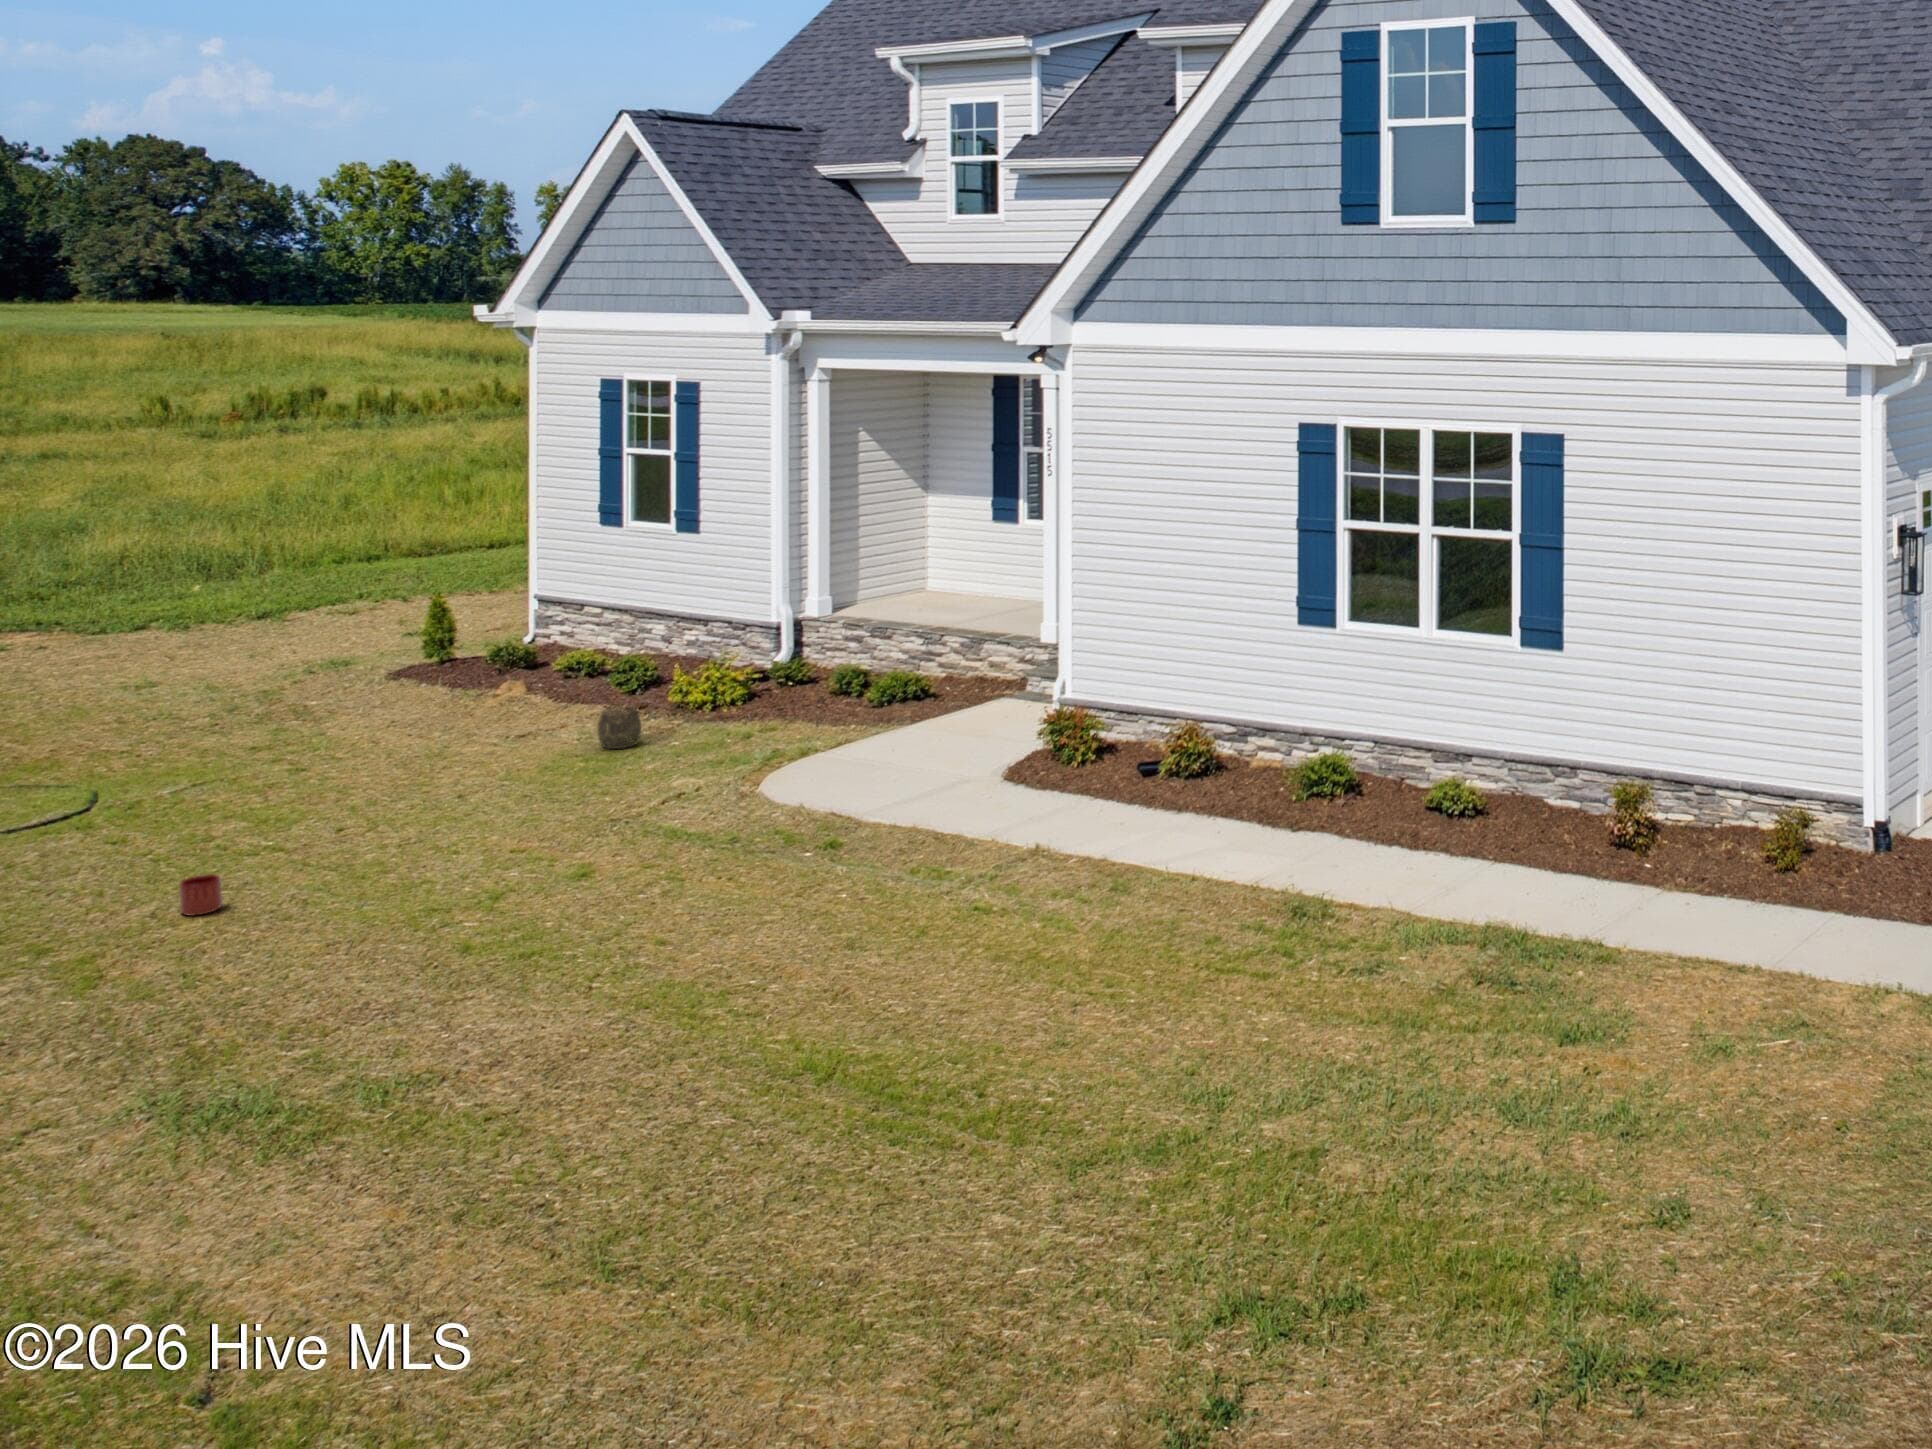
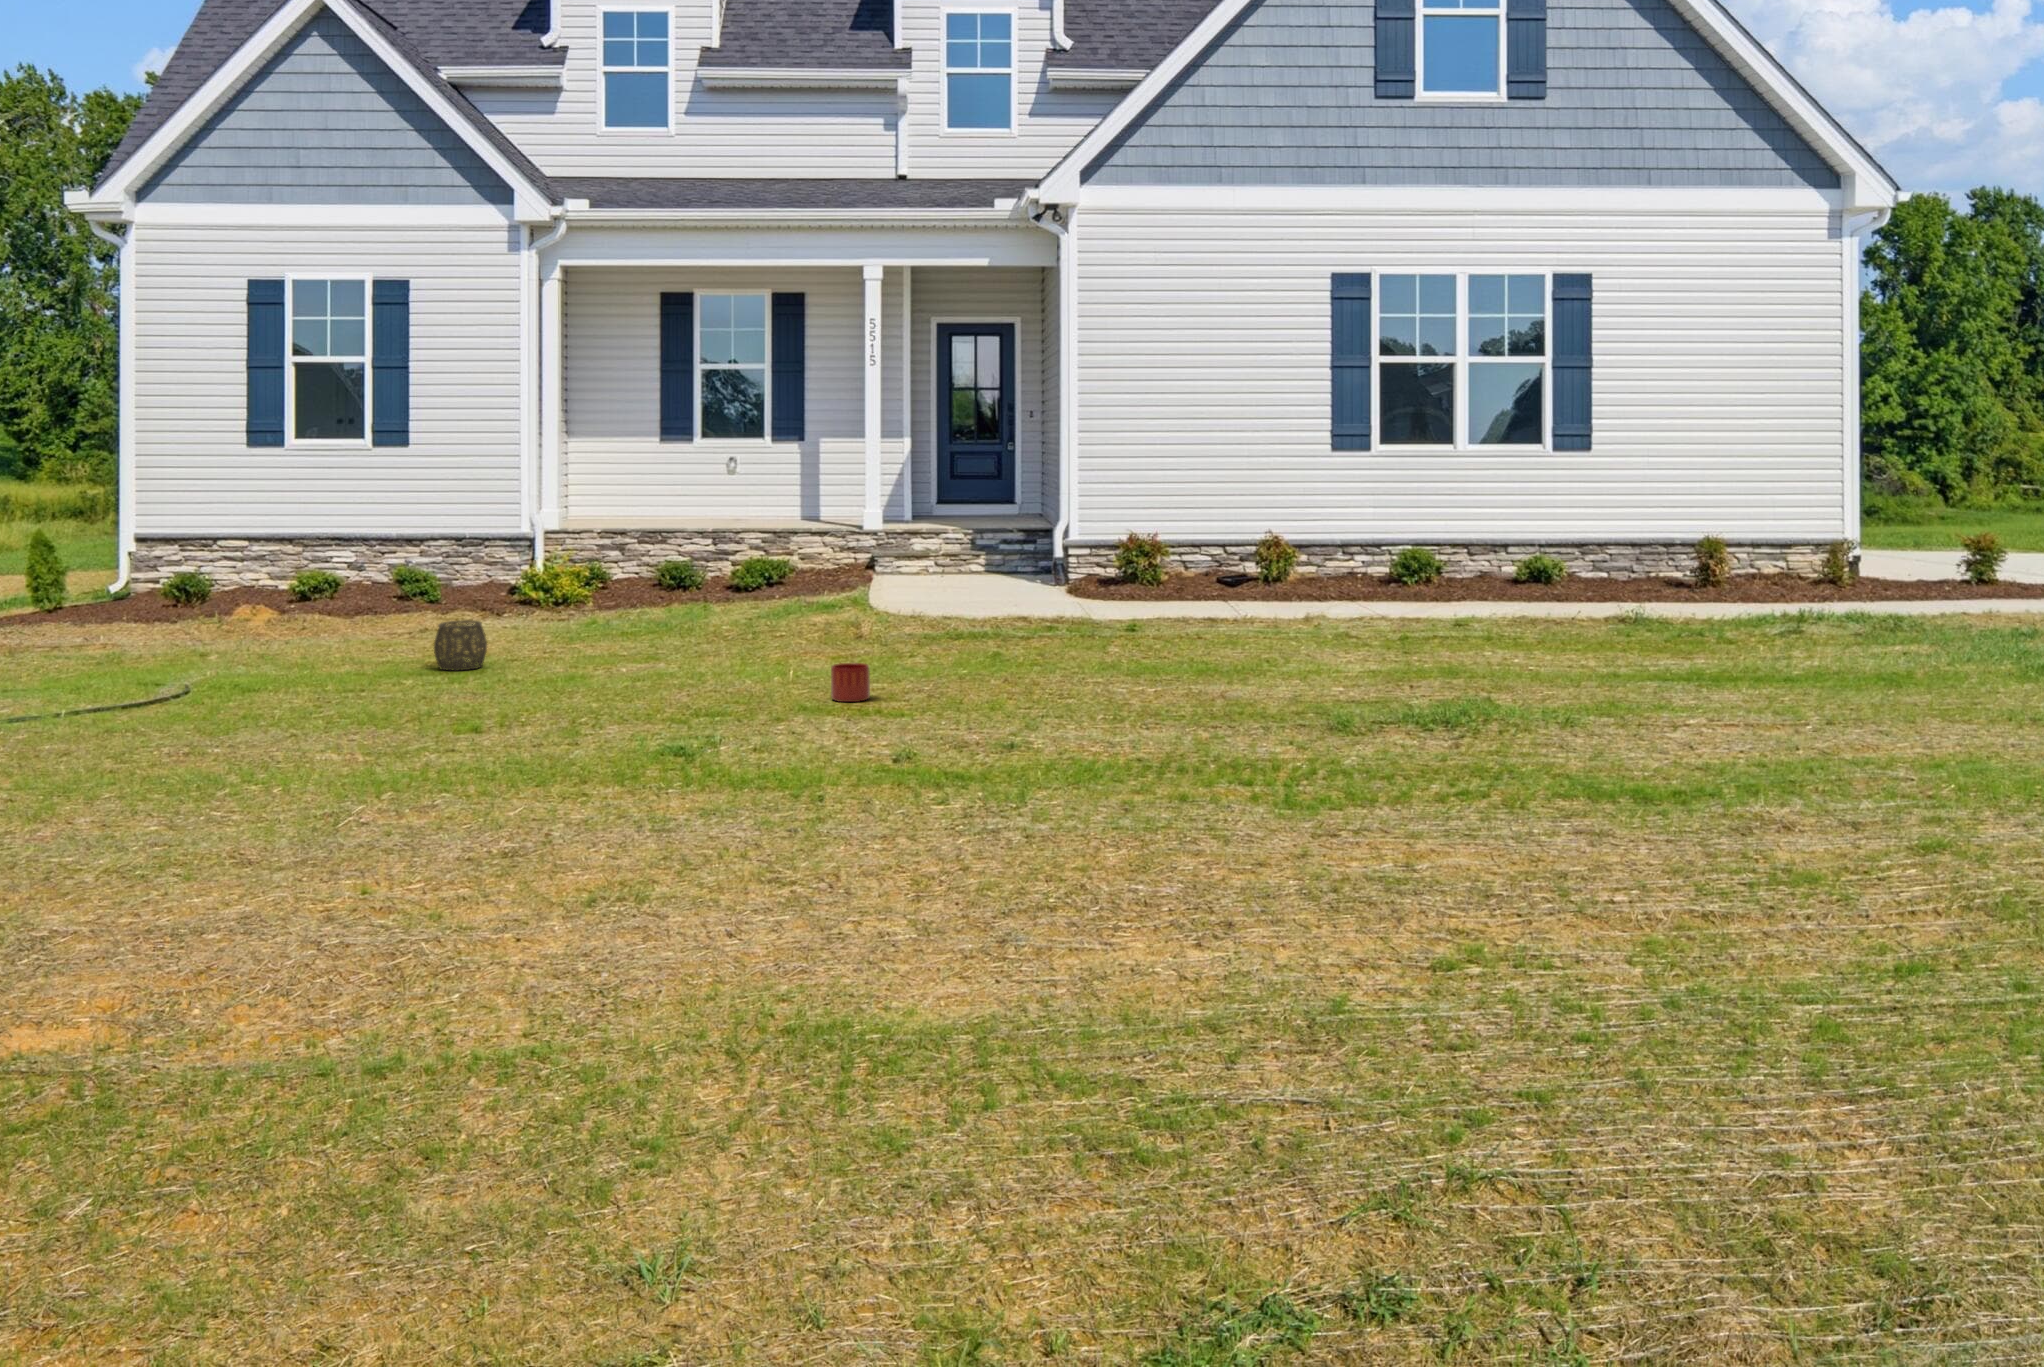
woven basket: present [597,707,642,750] -> present [434,620,487,671]

